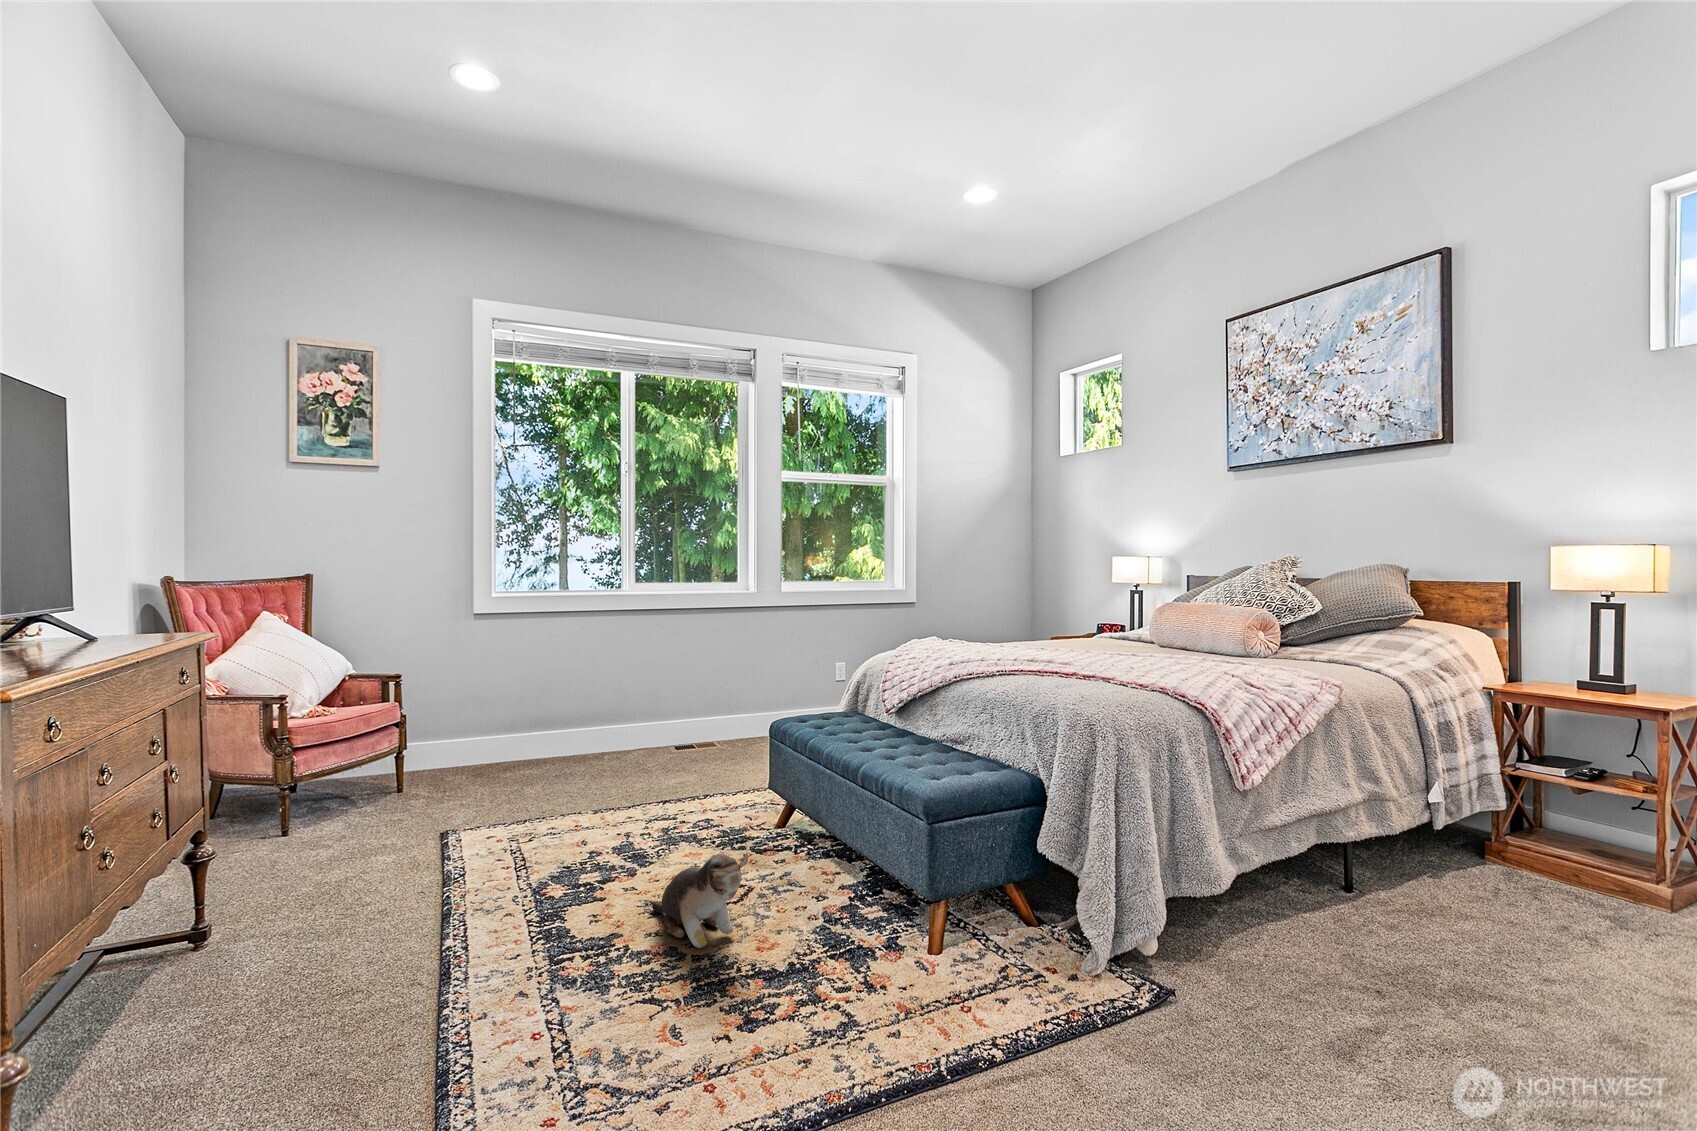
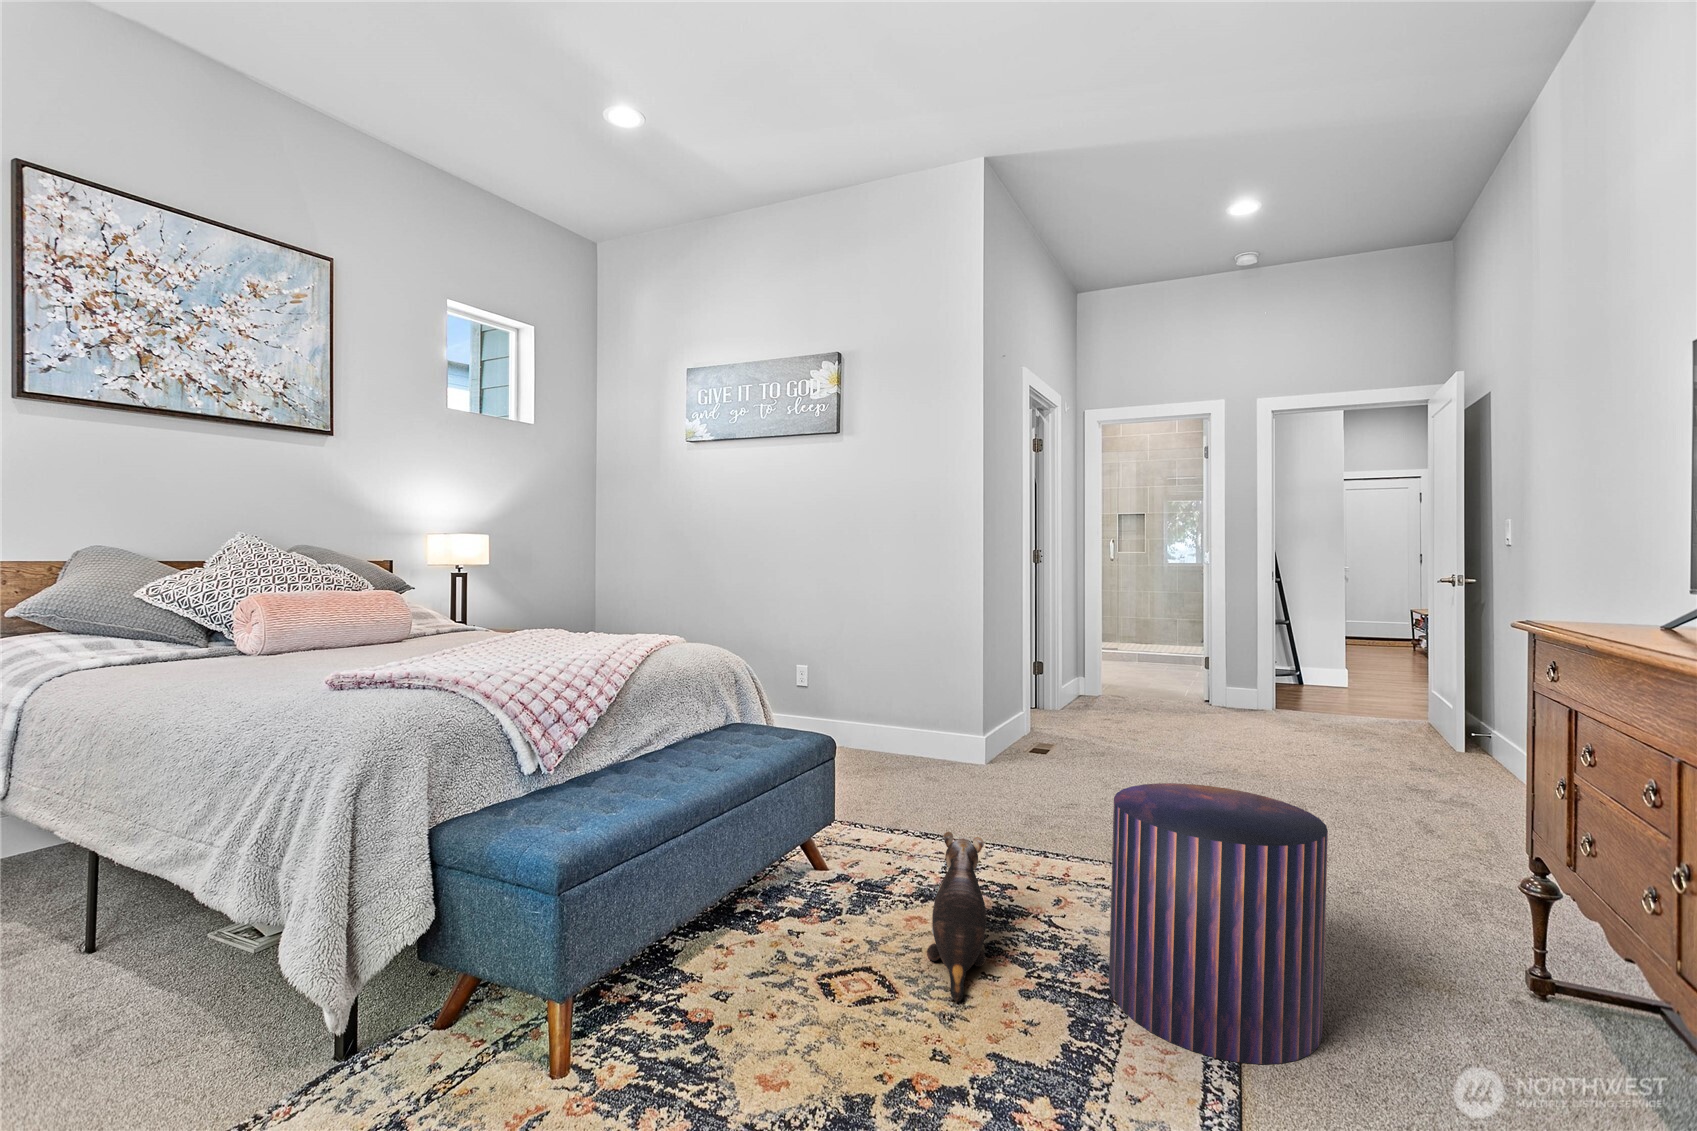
pouf: none [355,783,564,1048] -> present [1109,783,1328,1064]

